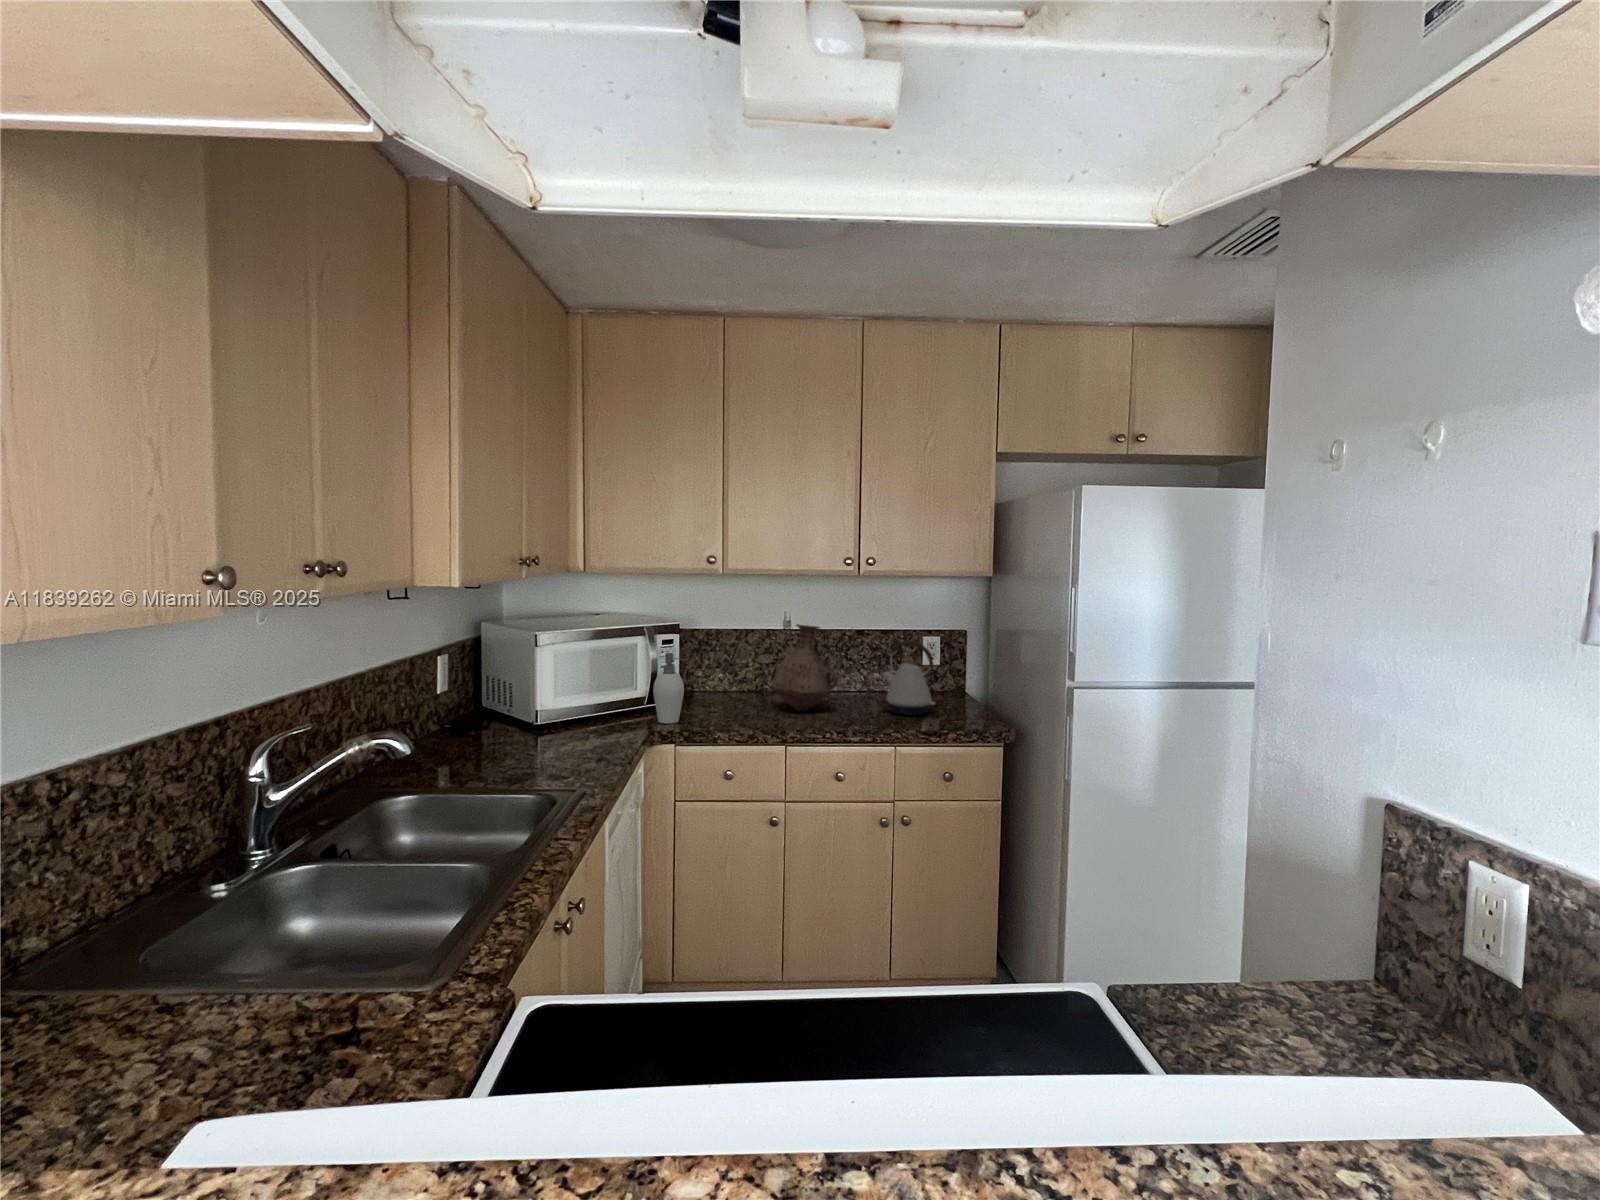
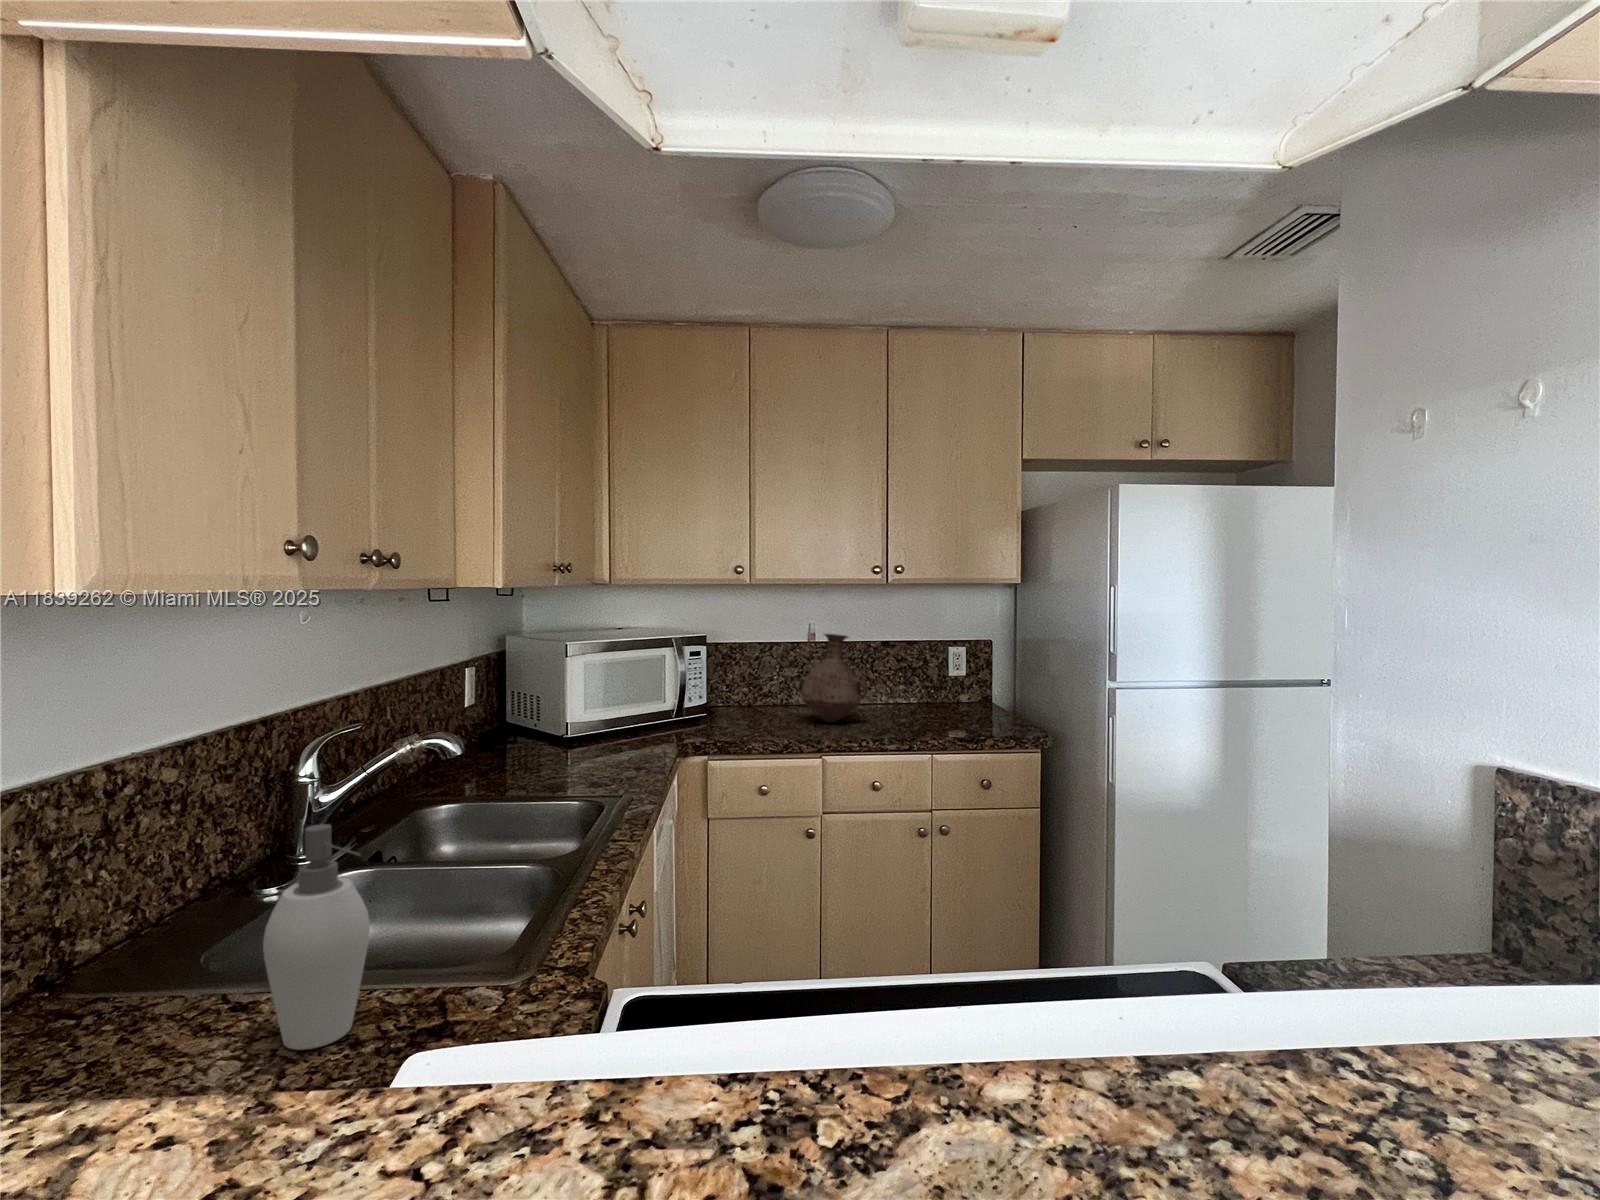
kettle: present [882,641,935,715] -> none [911,649,969,725]
soap dispenser: present [653,653,687,723] -> present [263,824,370,1050]

